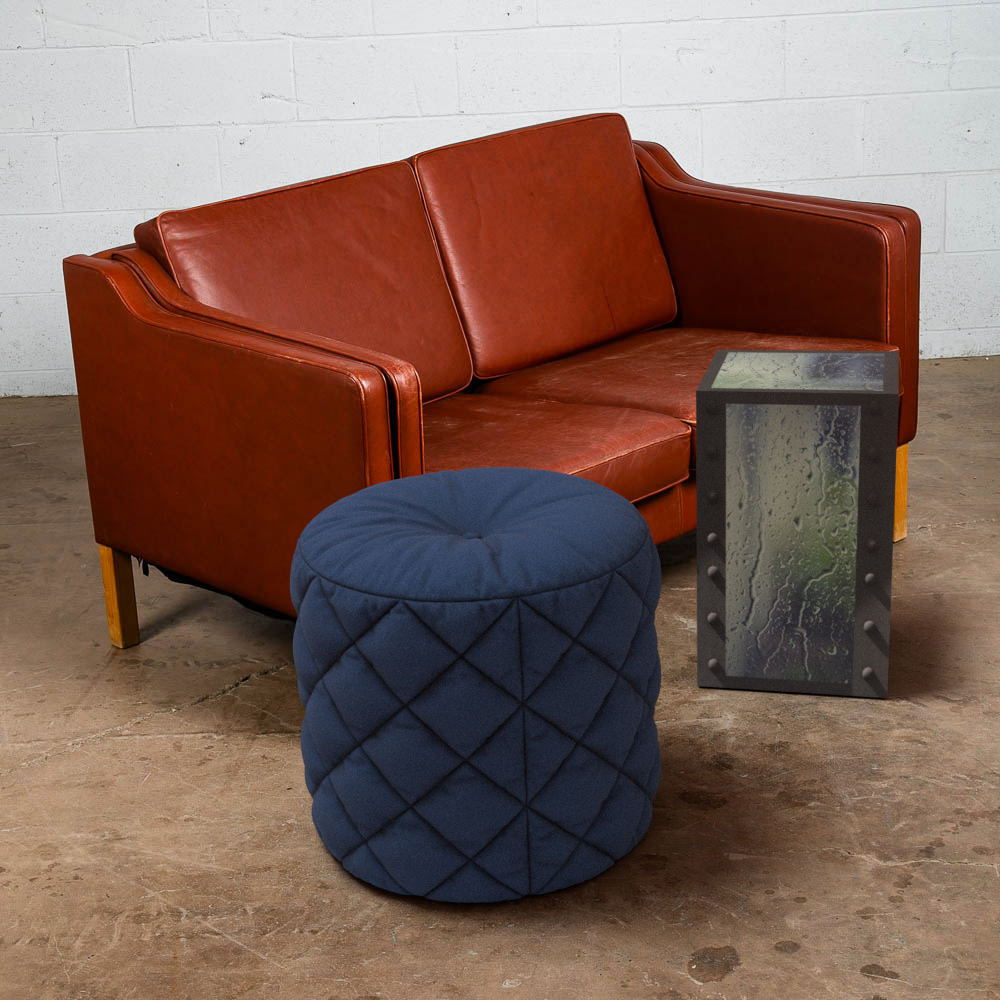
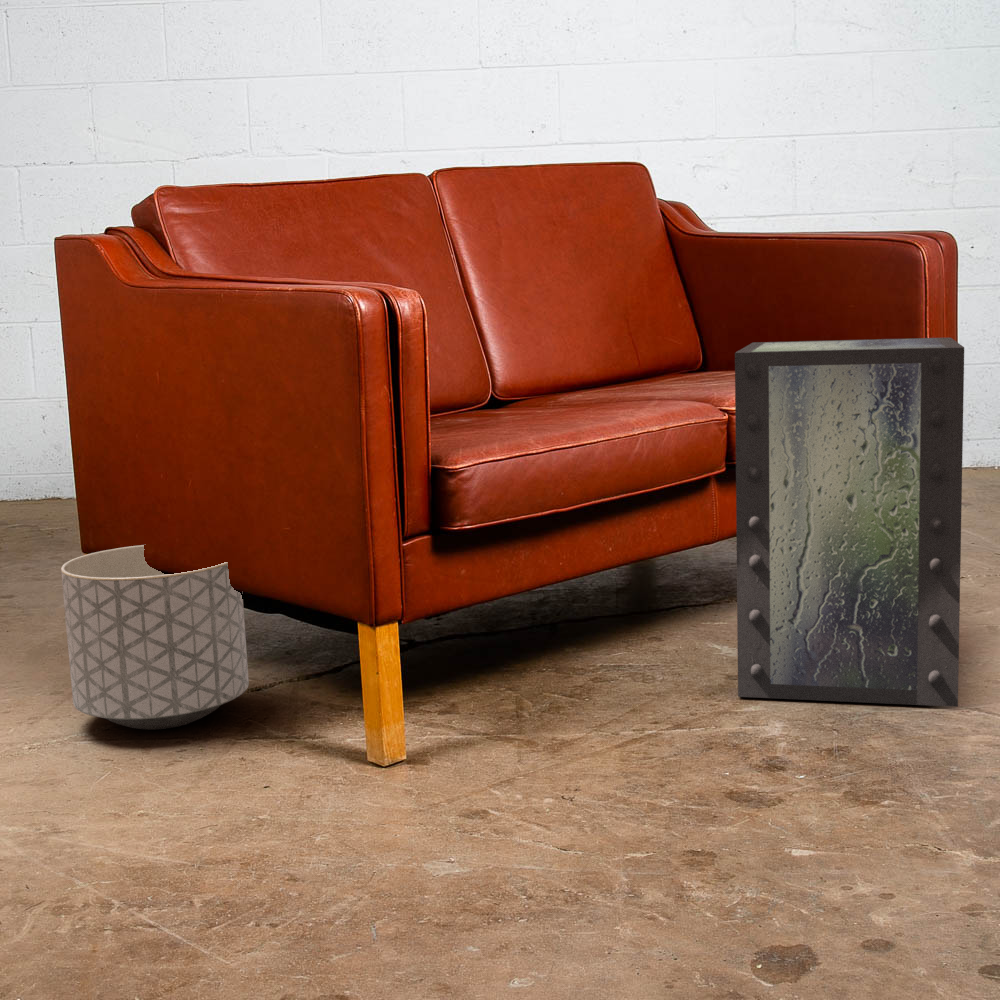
pouf: present [290,467,661,903] -> none [268,410,704,896]
planter: none [92,550,262,725] -> present [61,545,249,730]

